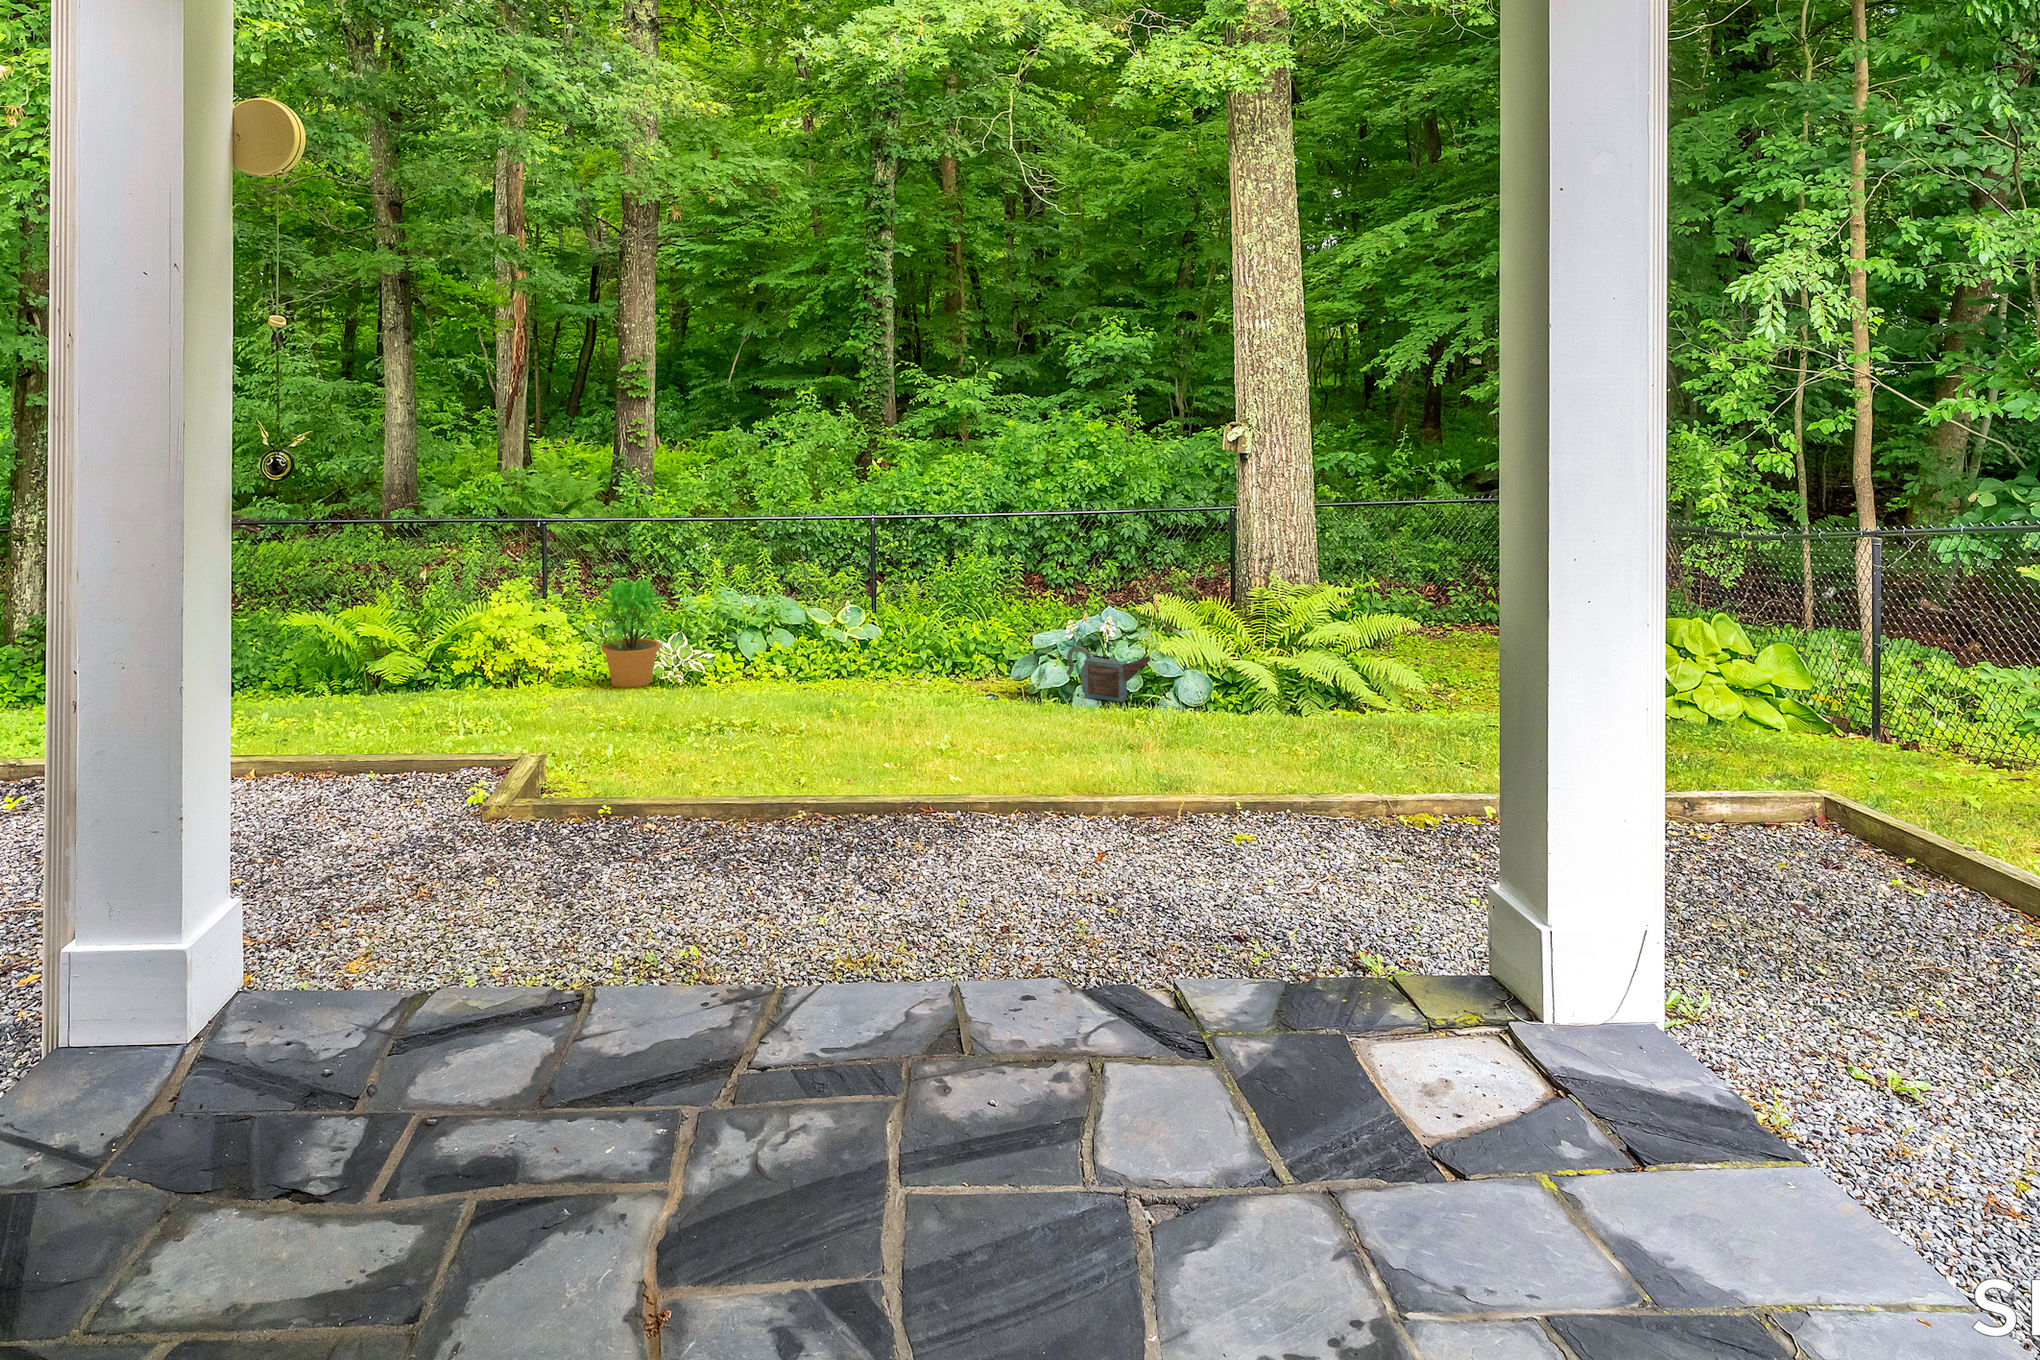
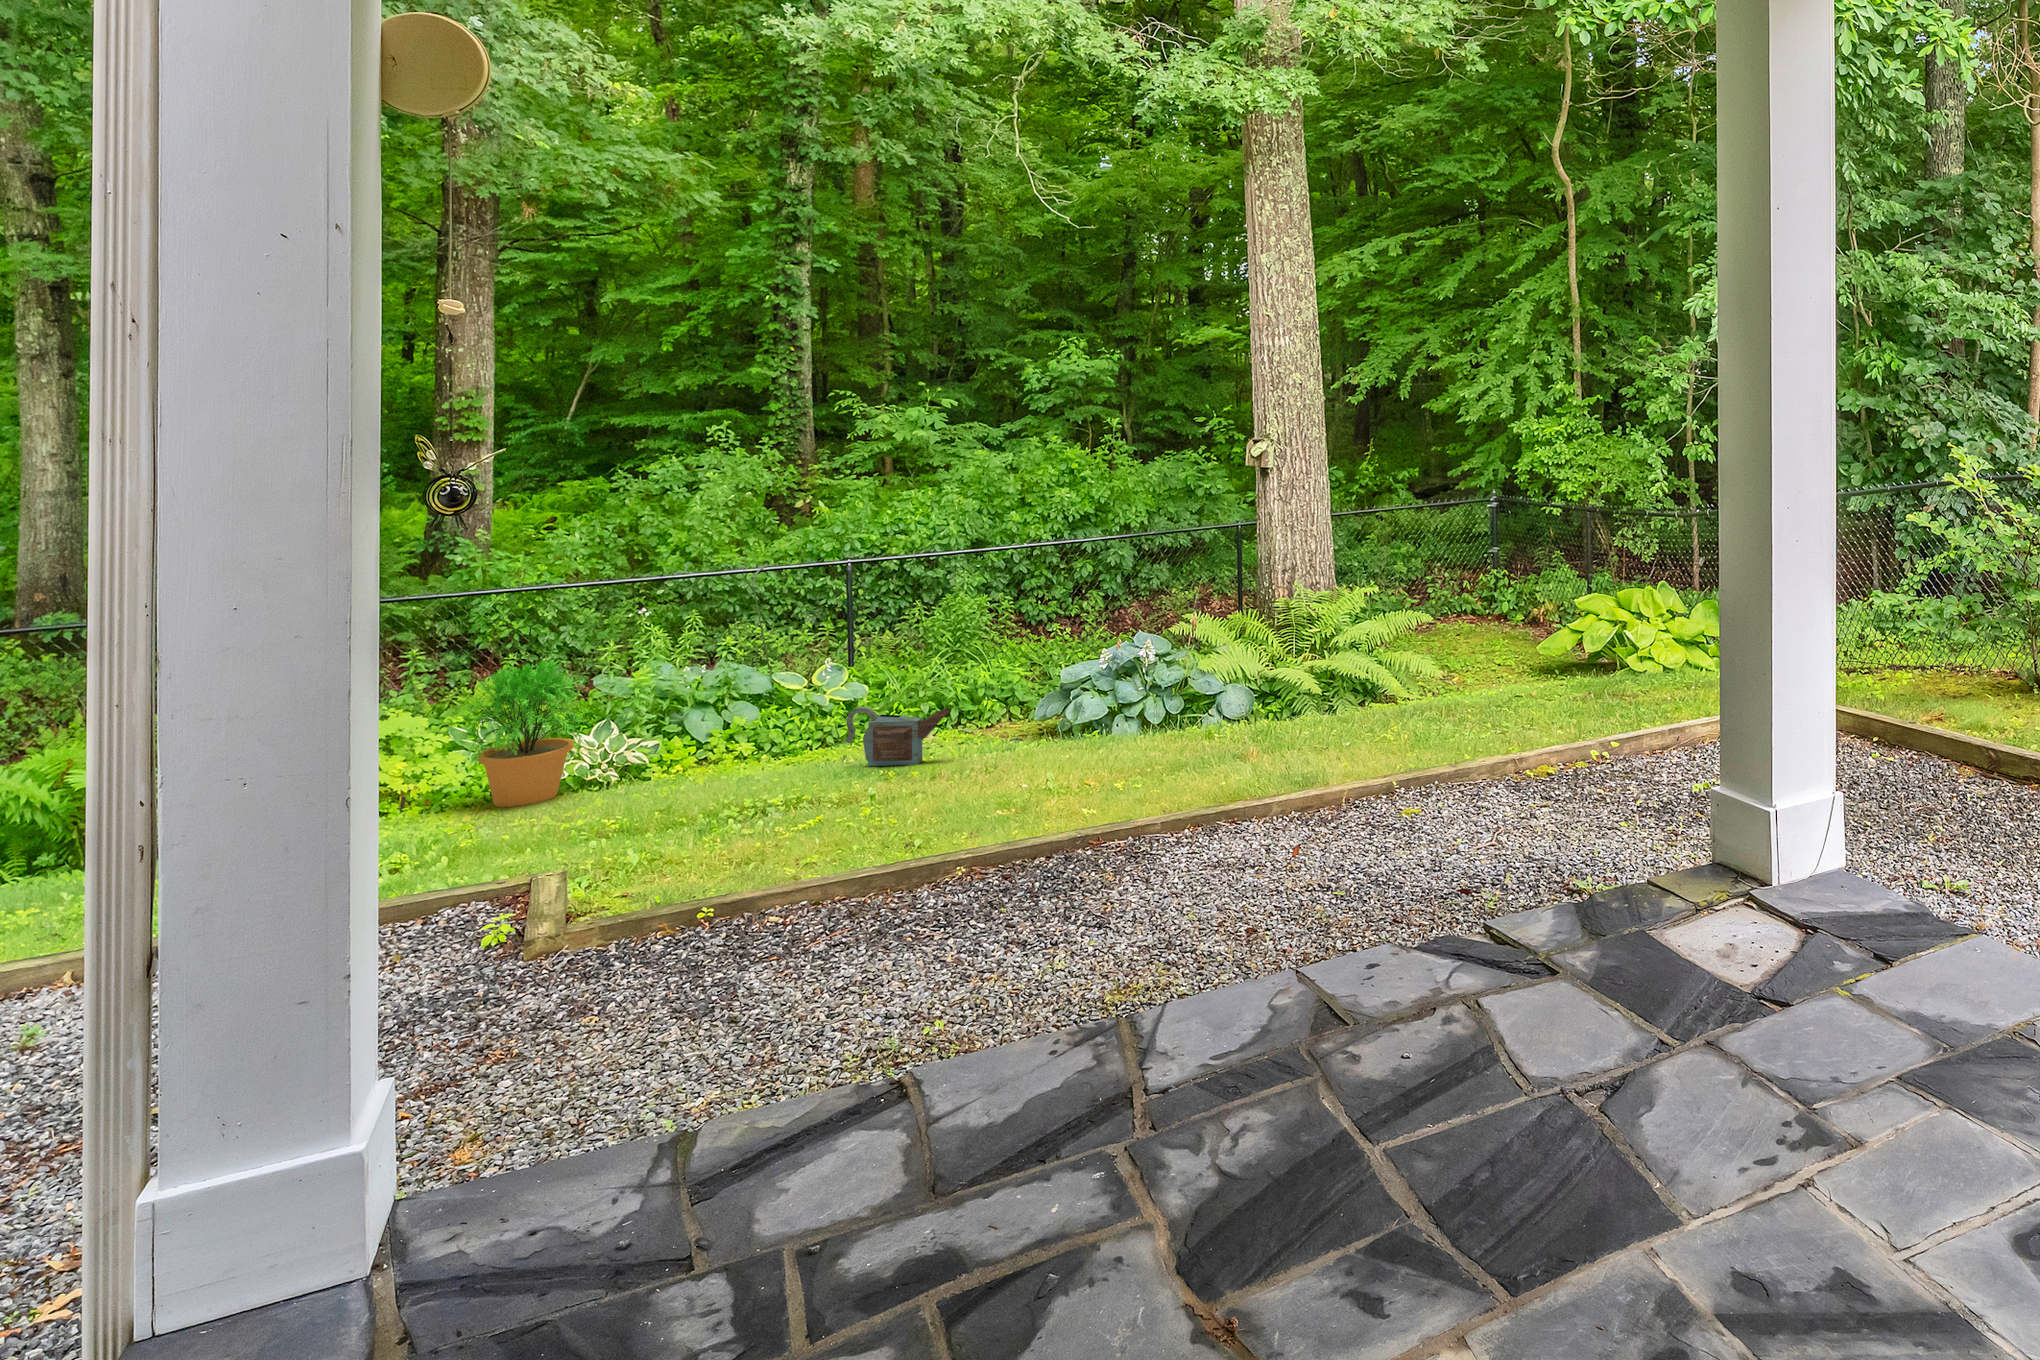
watering can: present [1066,646,1151,702] -> present [845,707,951,766]

